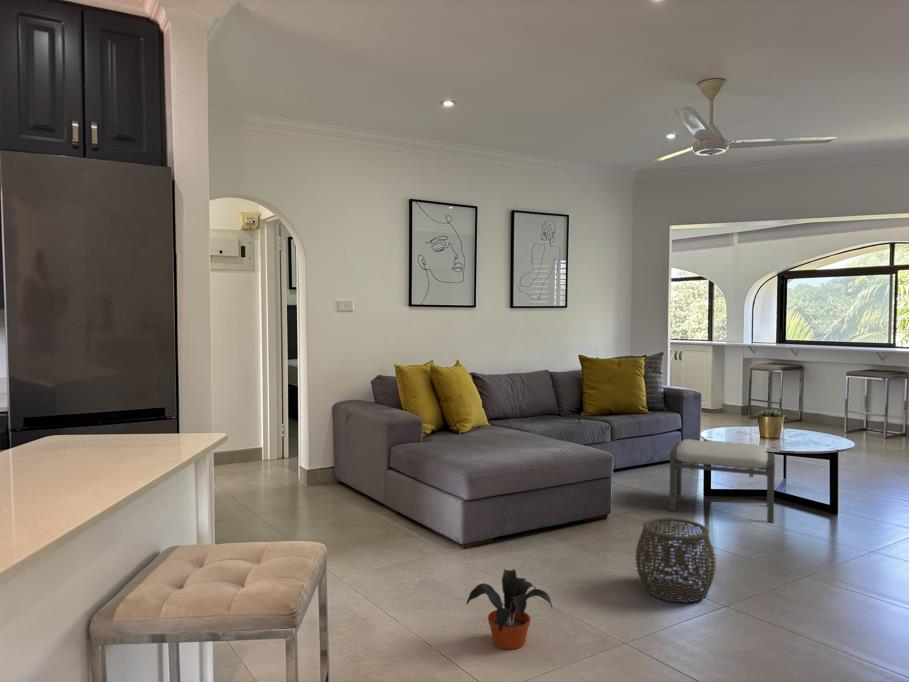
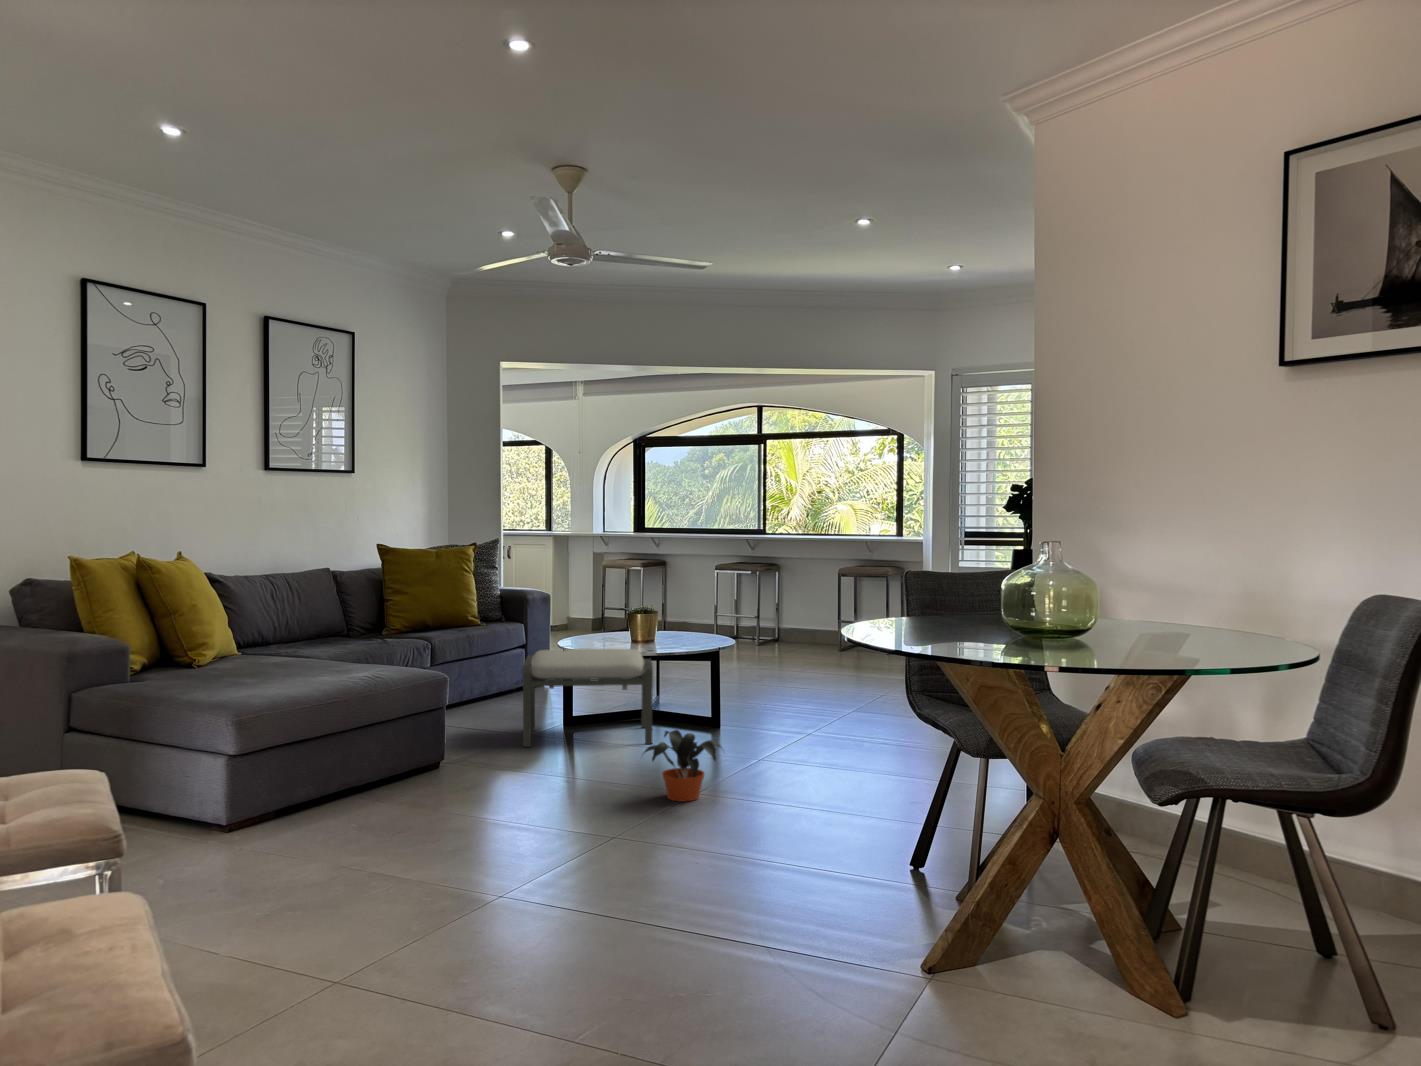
woven basket: present [635,518,716,603] -> none [499,737,601,843]
potted plant: present [467,569,552,649] -> present [644,730,721,802]

